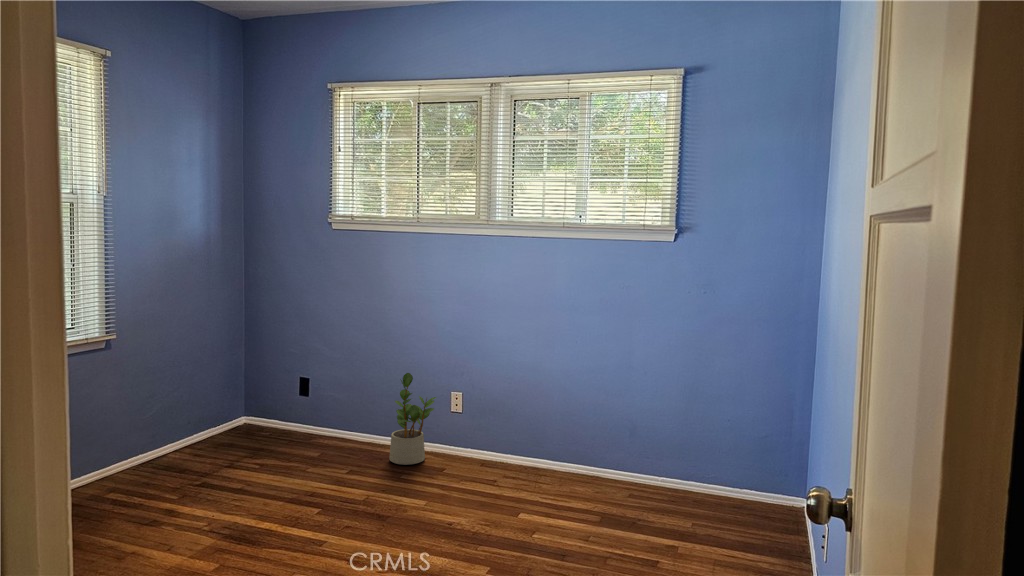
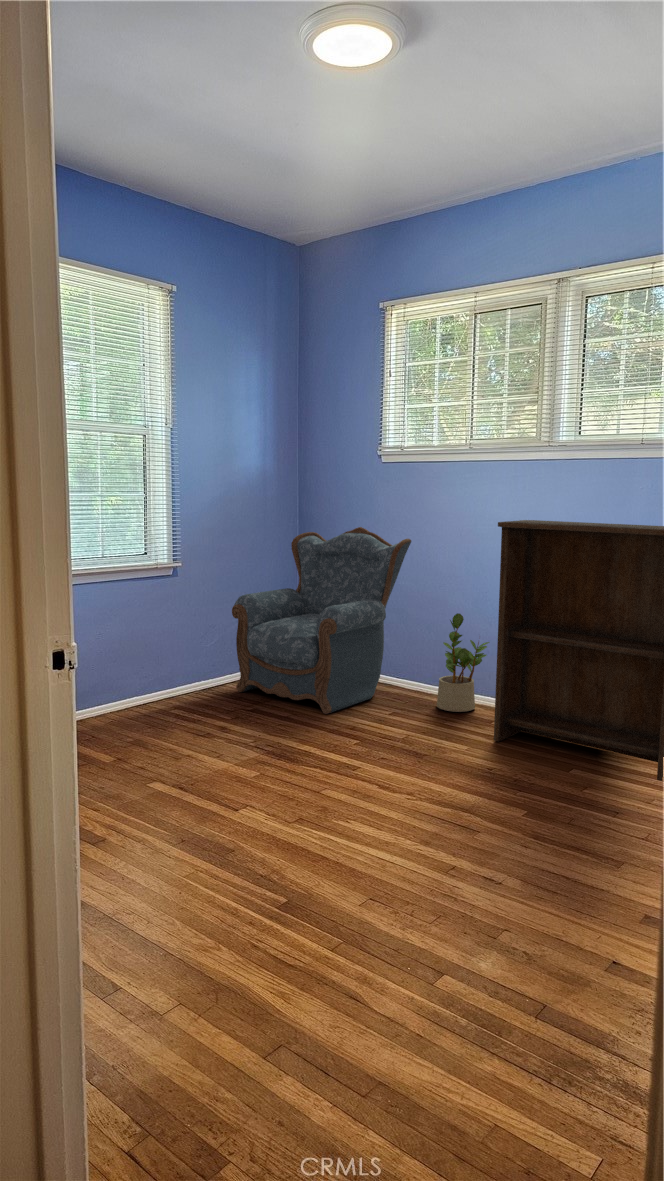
bookshelf: none [447,289,617,517] -> present [494,520,664,781]
armchair: none [176,291,360,481] -> present [232,527,411,714]

